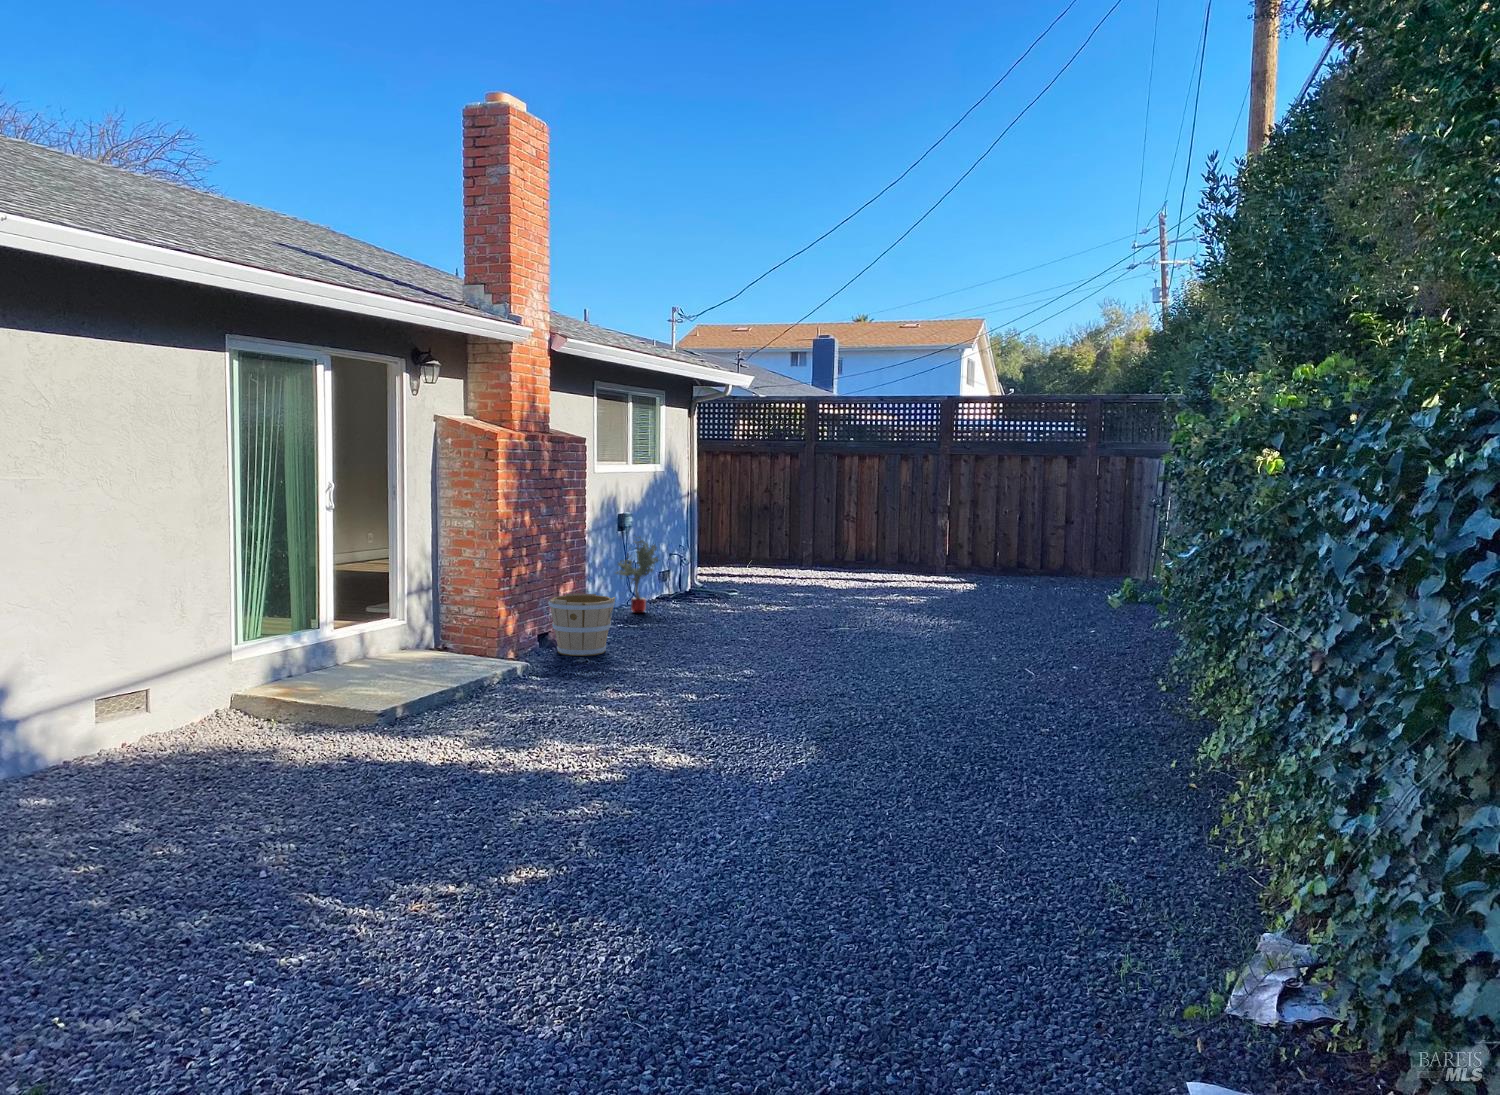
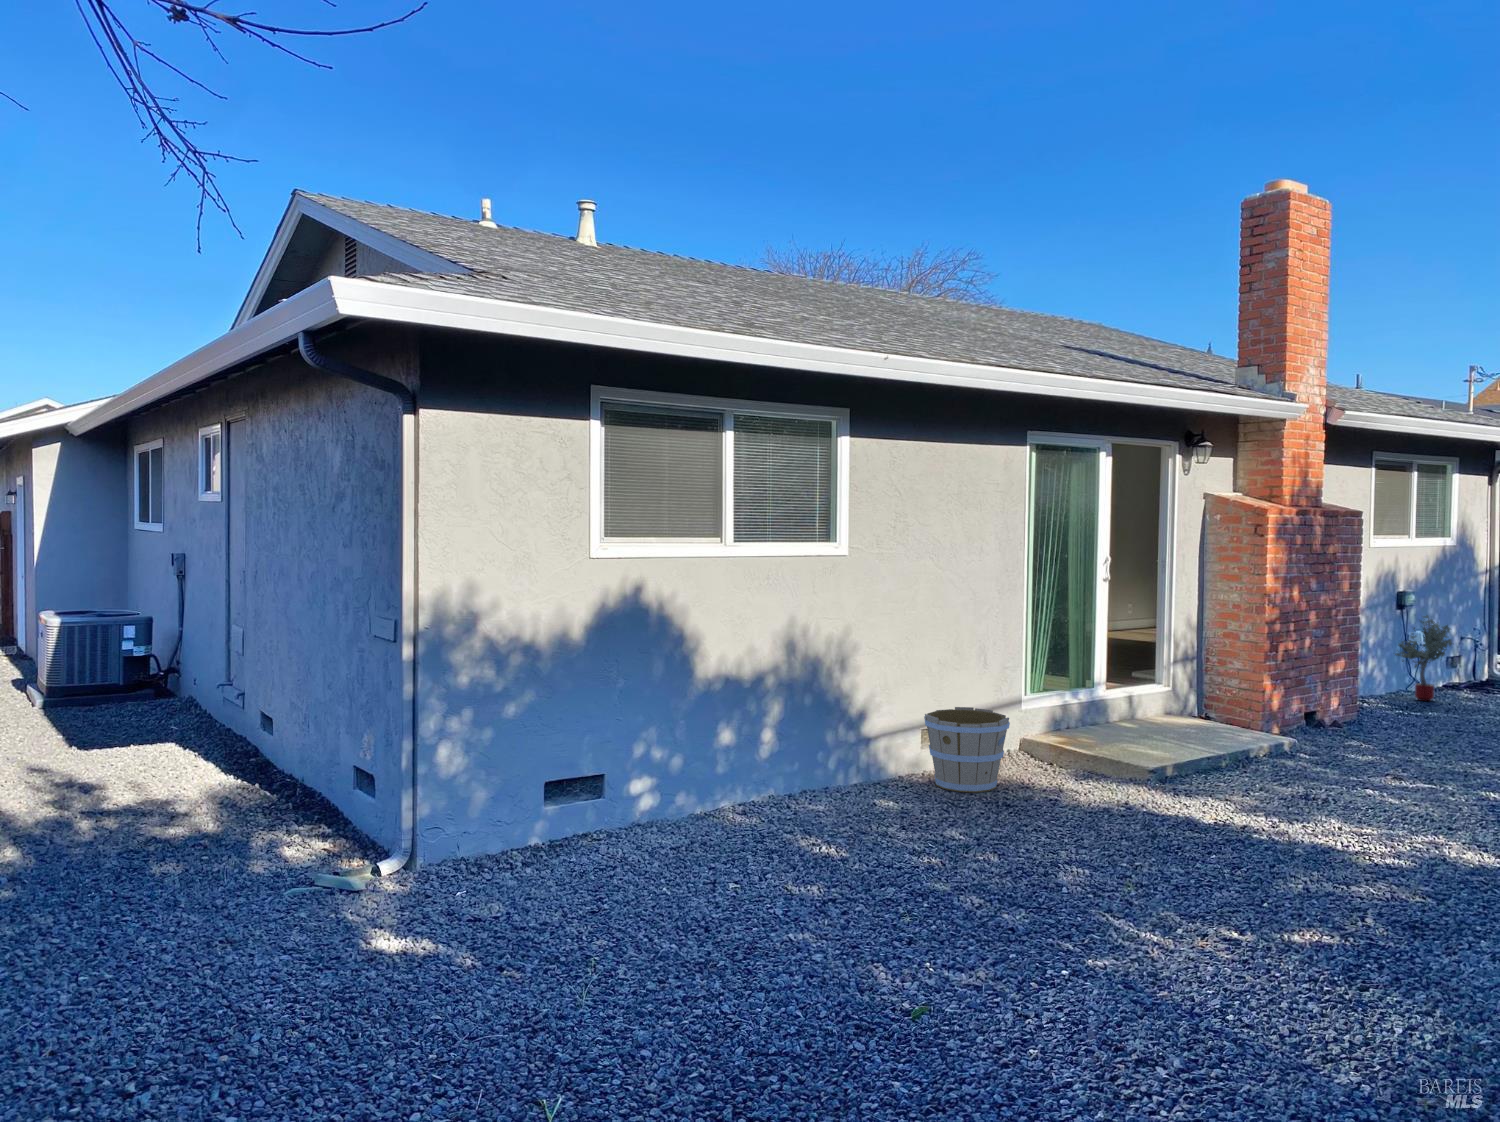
wooden bucket: present [548,593,615,656] -> present [924,707,1010,793]

